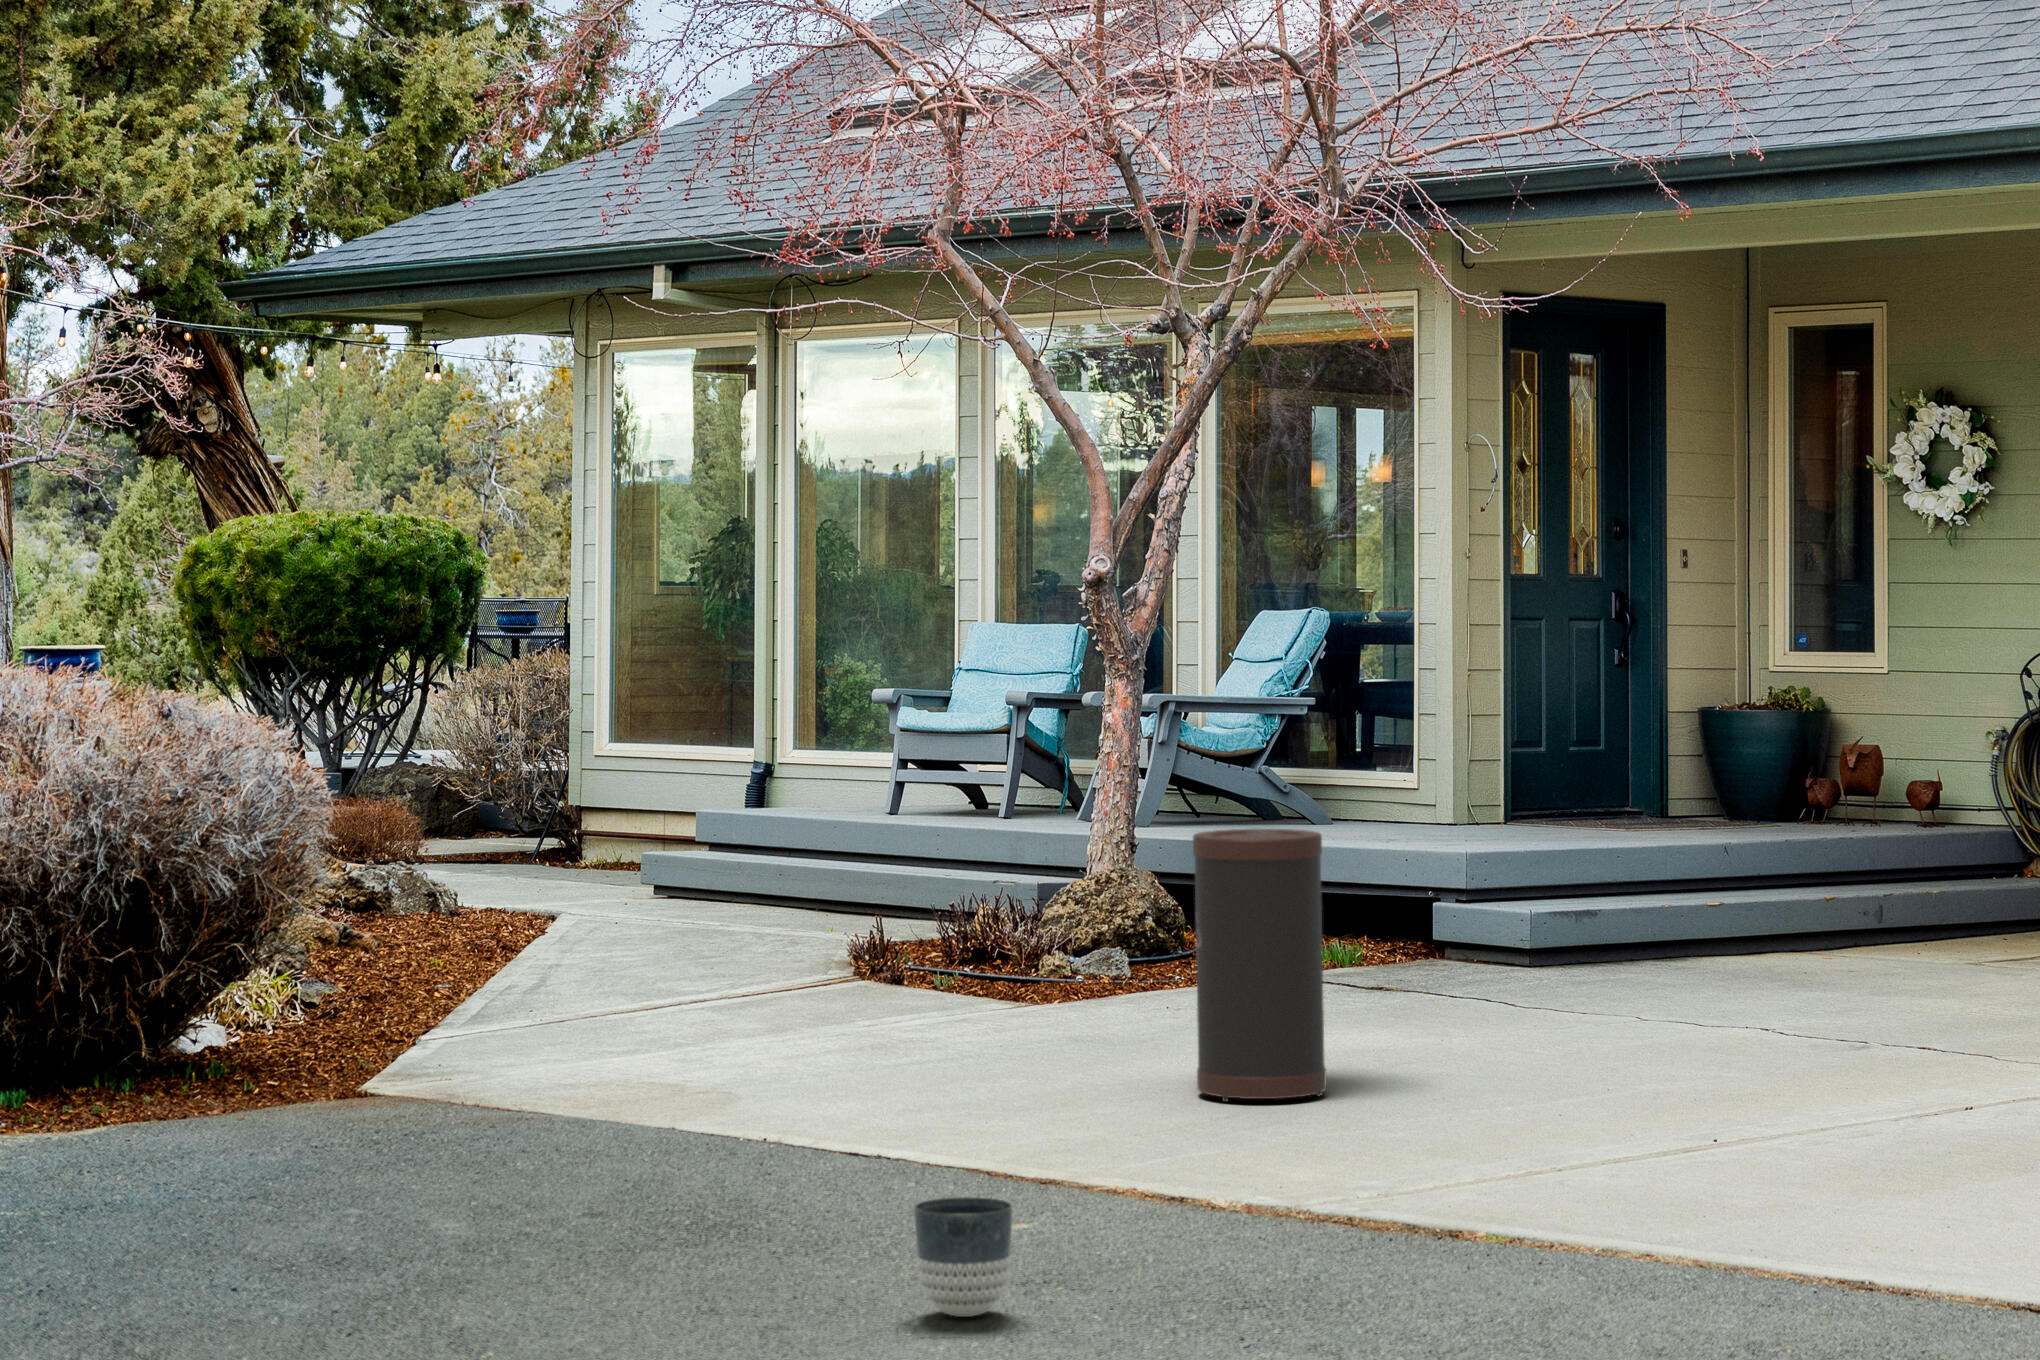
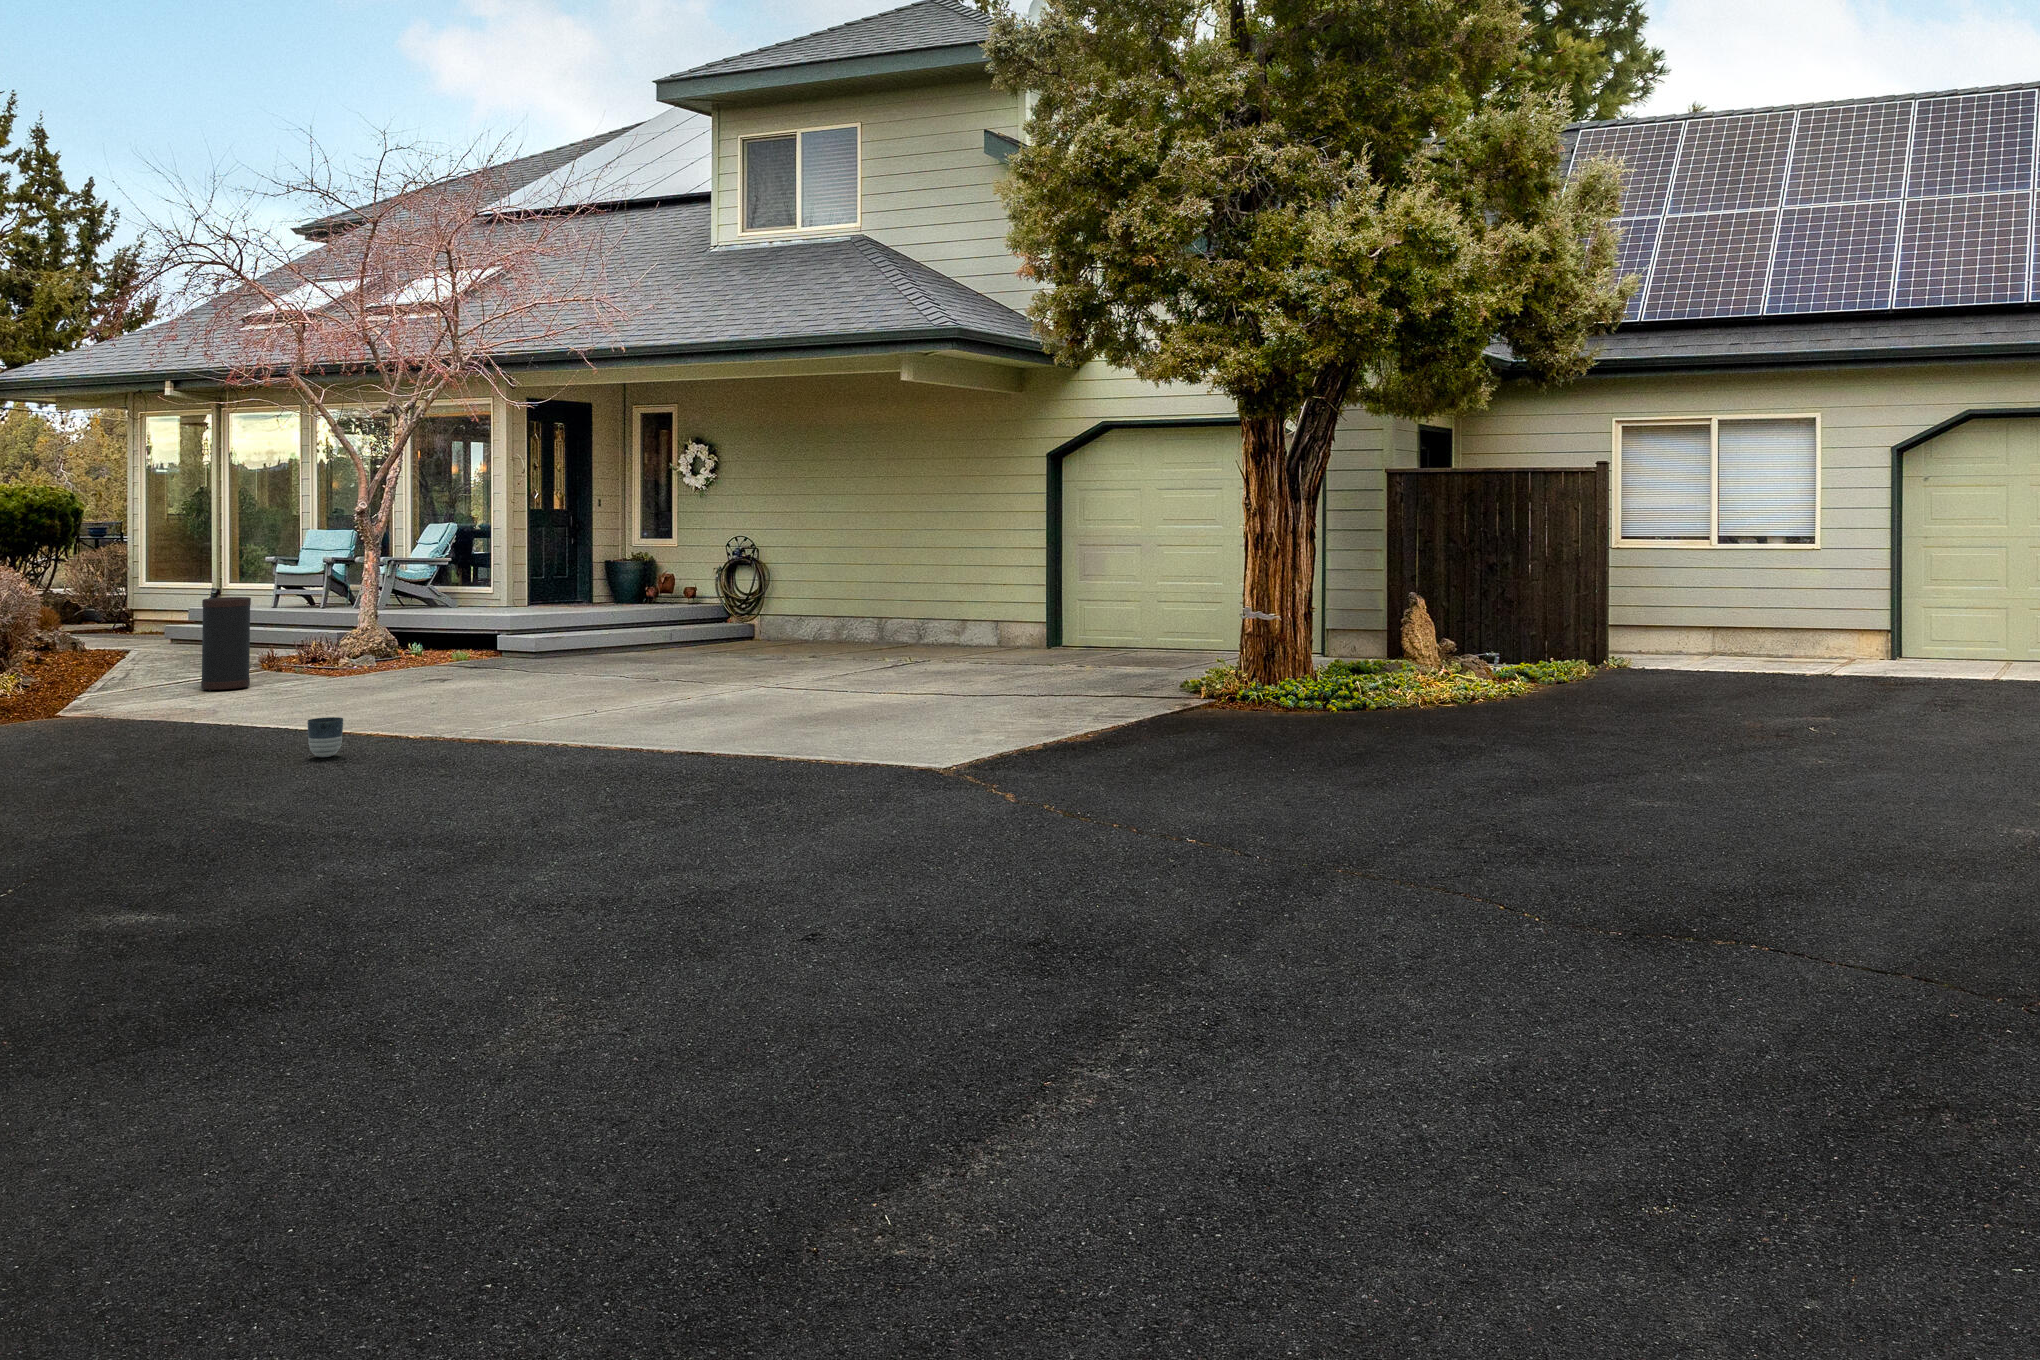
trash can: present [1193,829,1327,1102] -> present [201,597,251,691]

